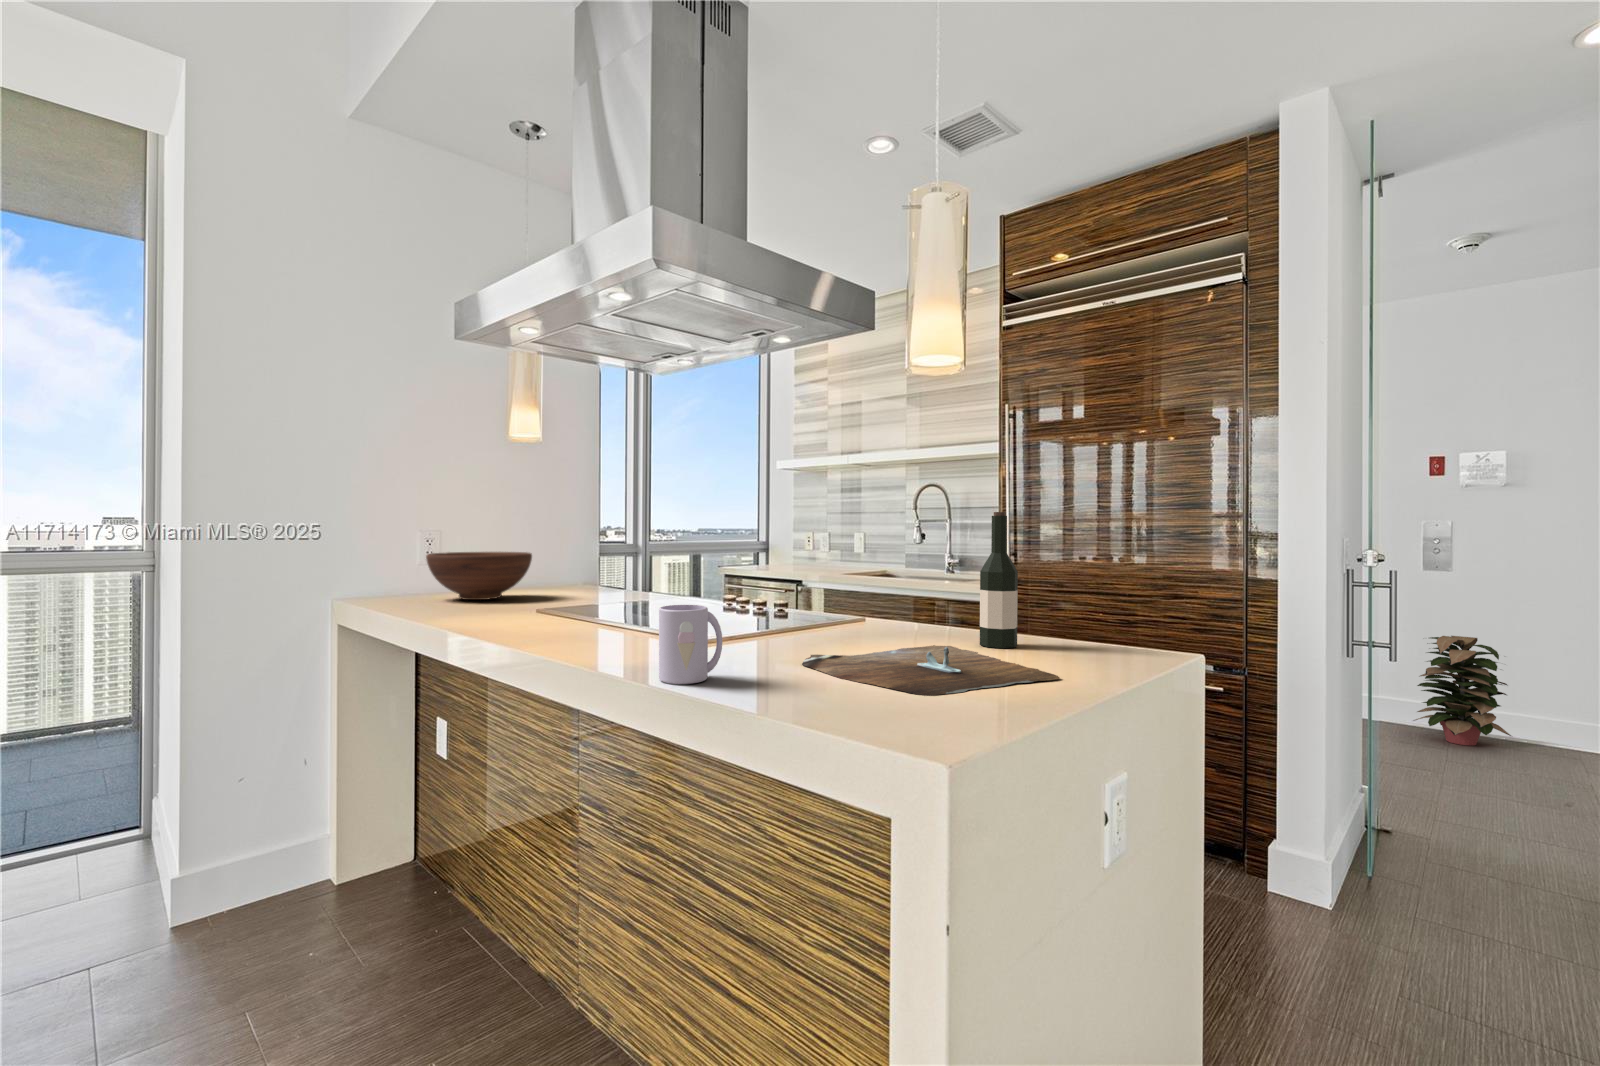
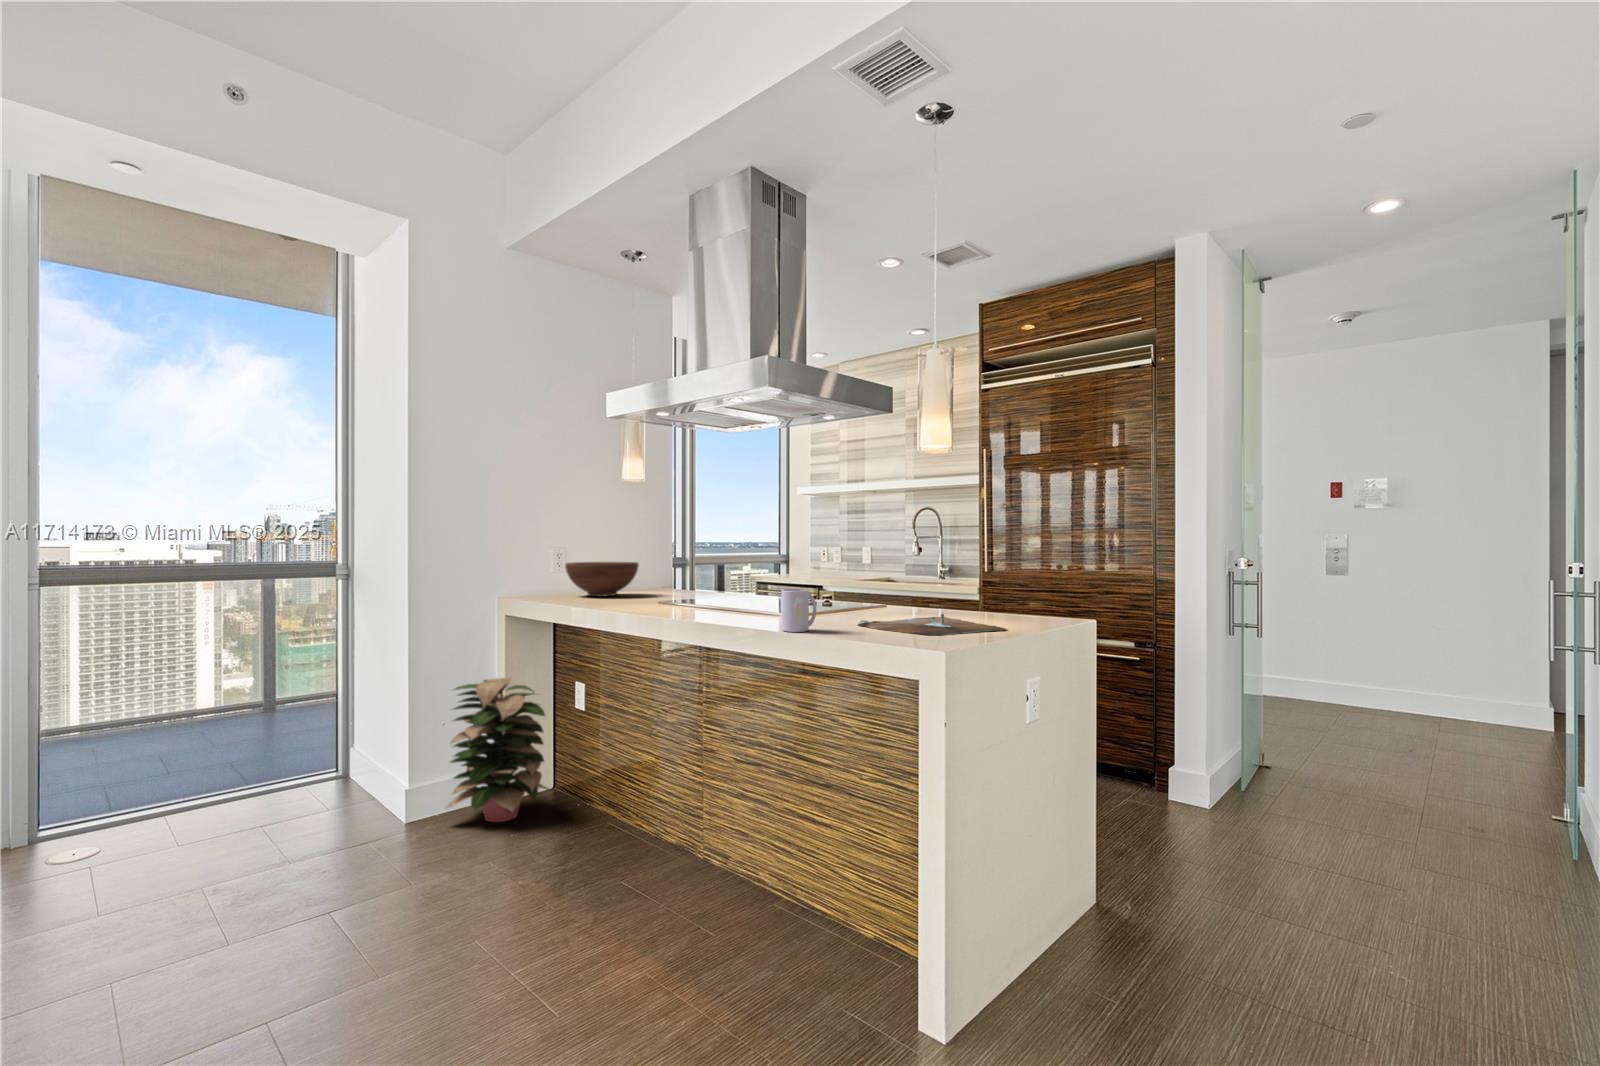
wine bottle: present [980,512,1018,648] -> none [962,534,986,619]
decorative plant: present [1414,636,1511,746] -> present [446,677,549,822]

